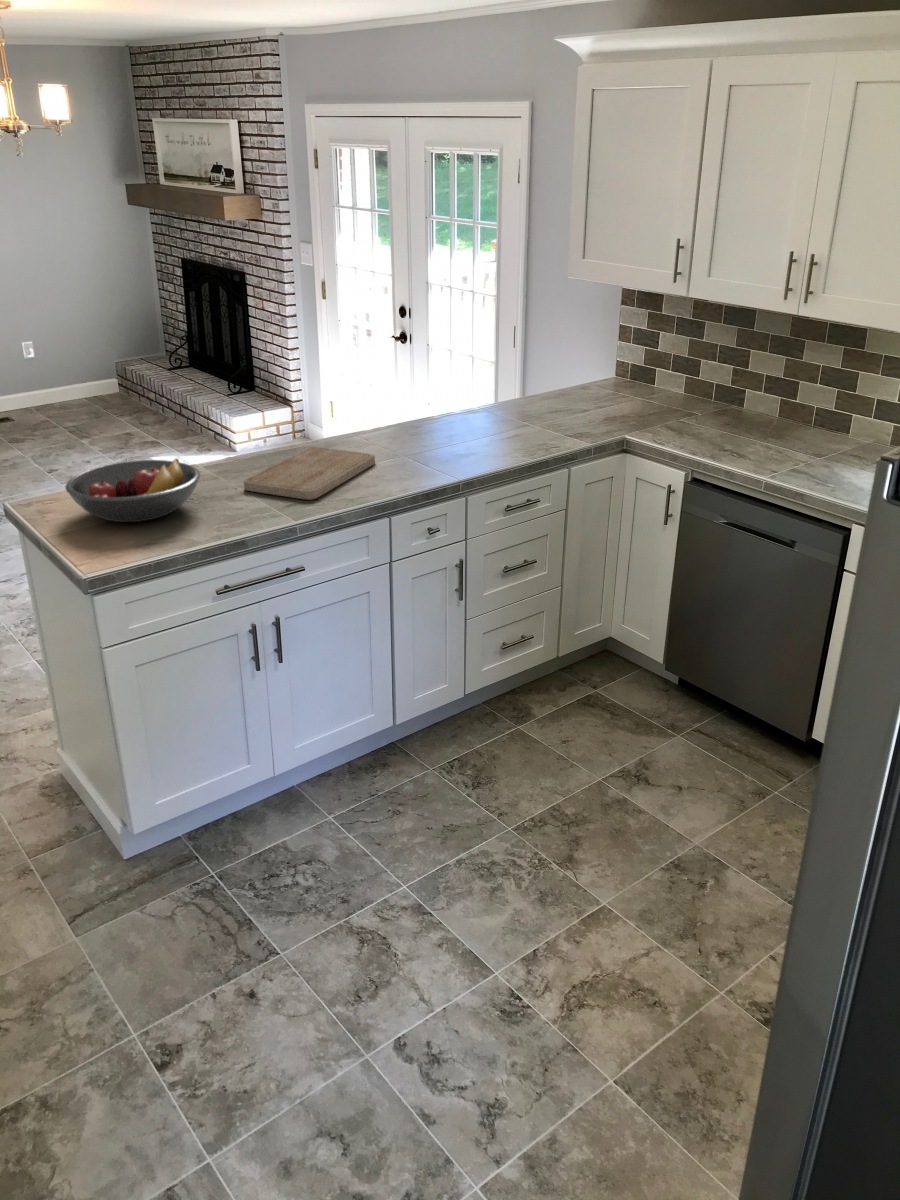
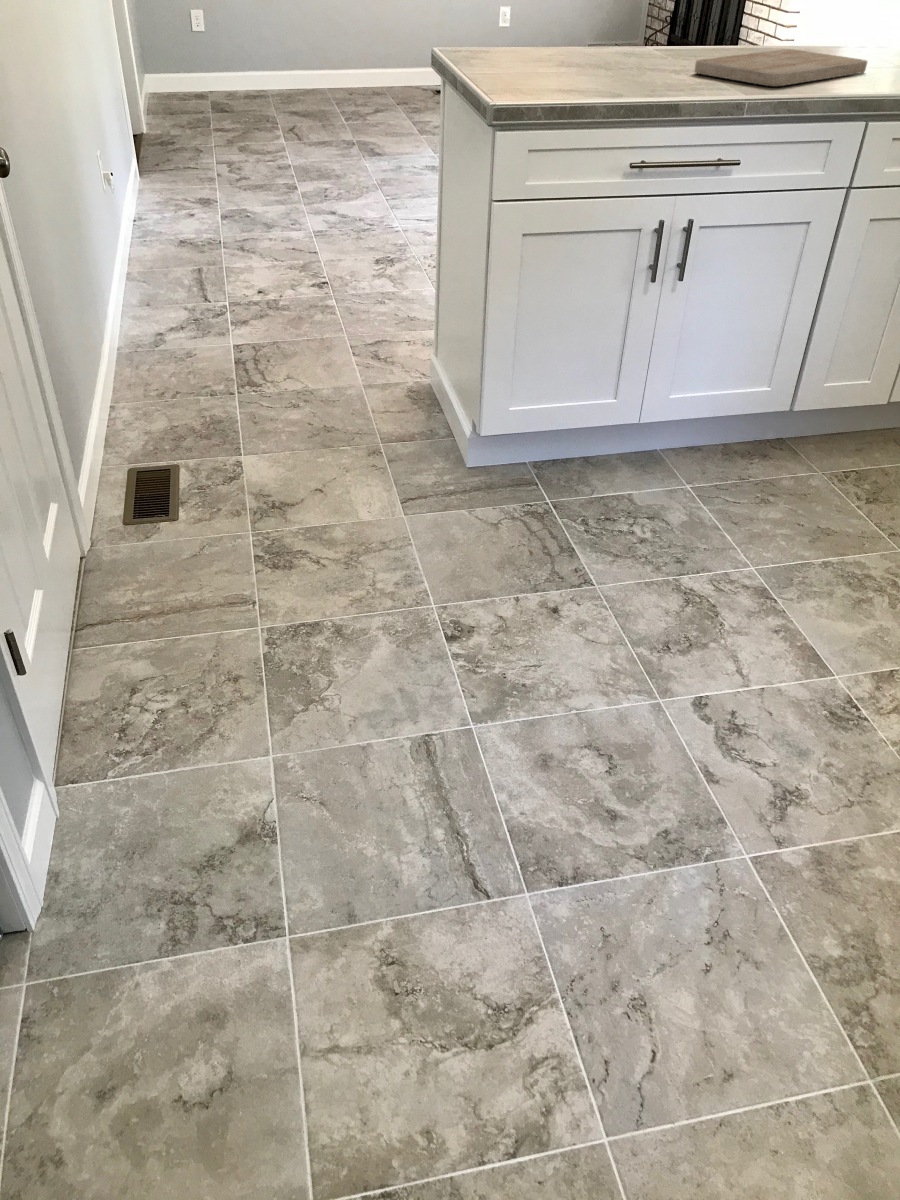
fruit bowl: present [65,459,200,522] -> none [496,12,649,79]

